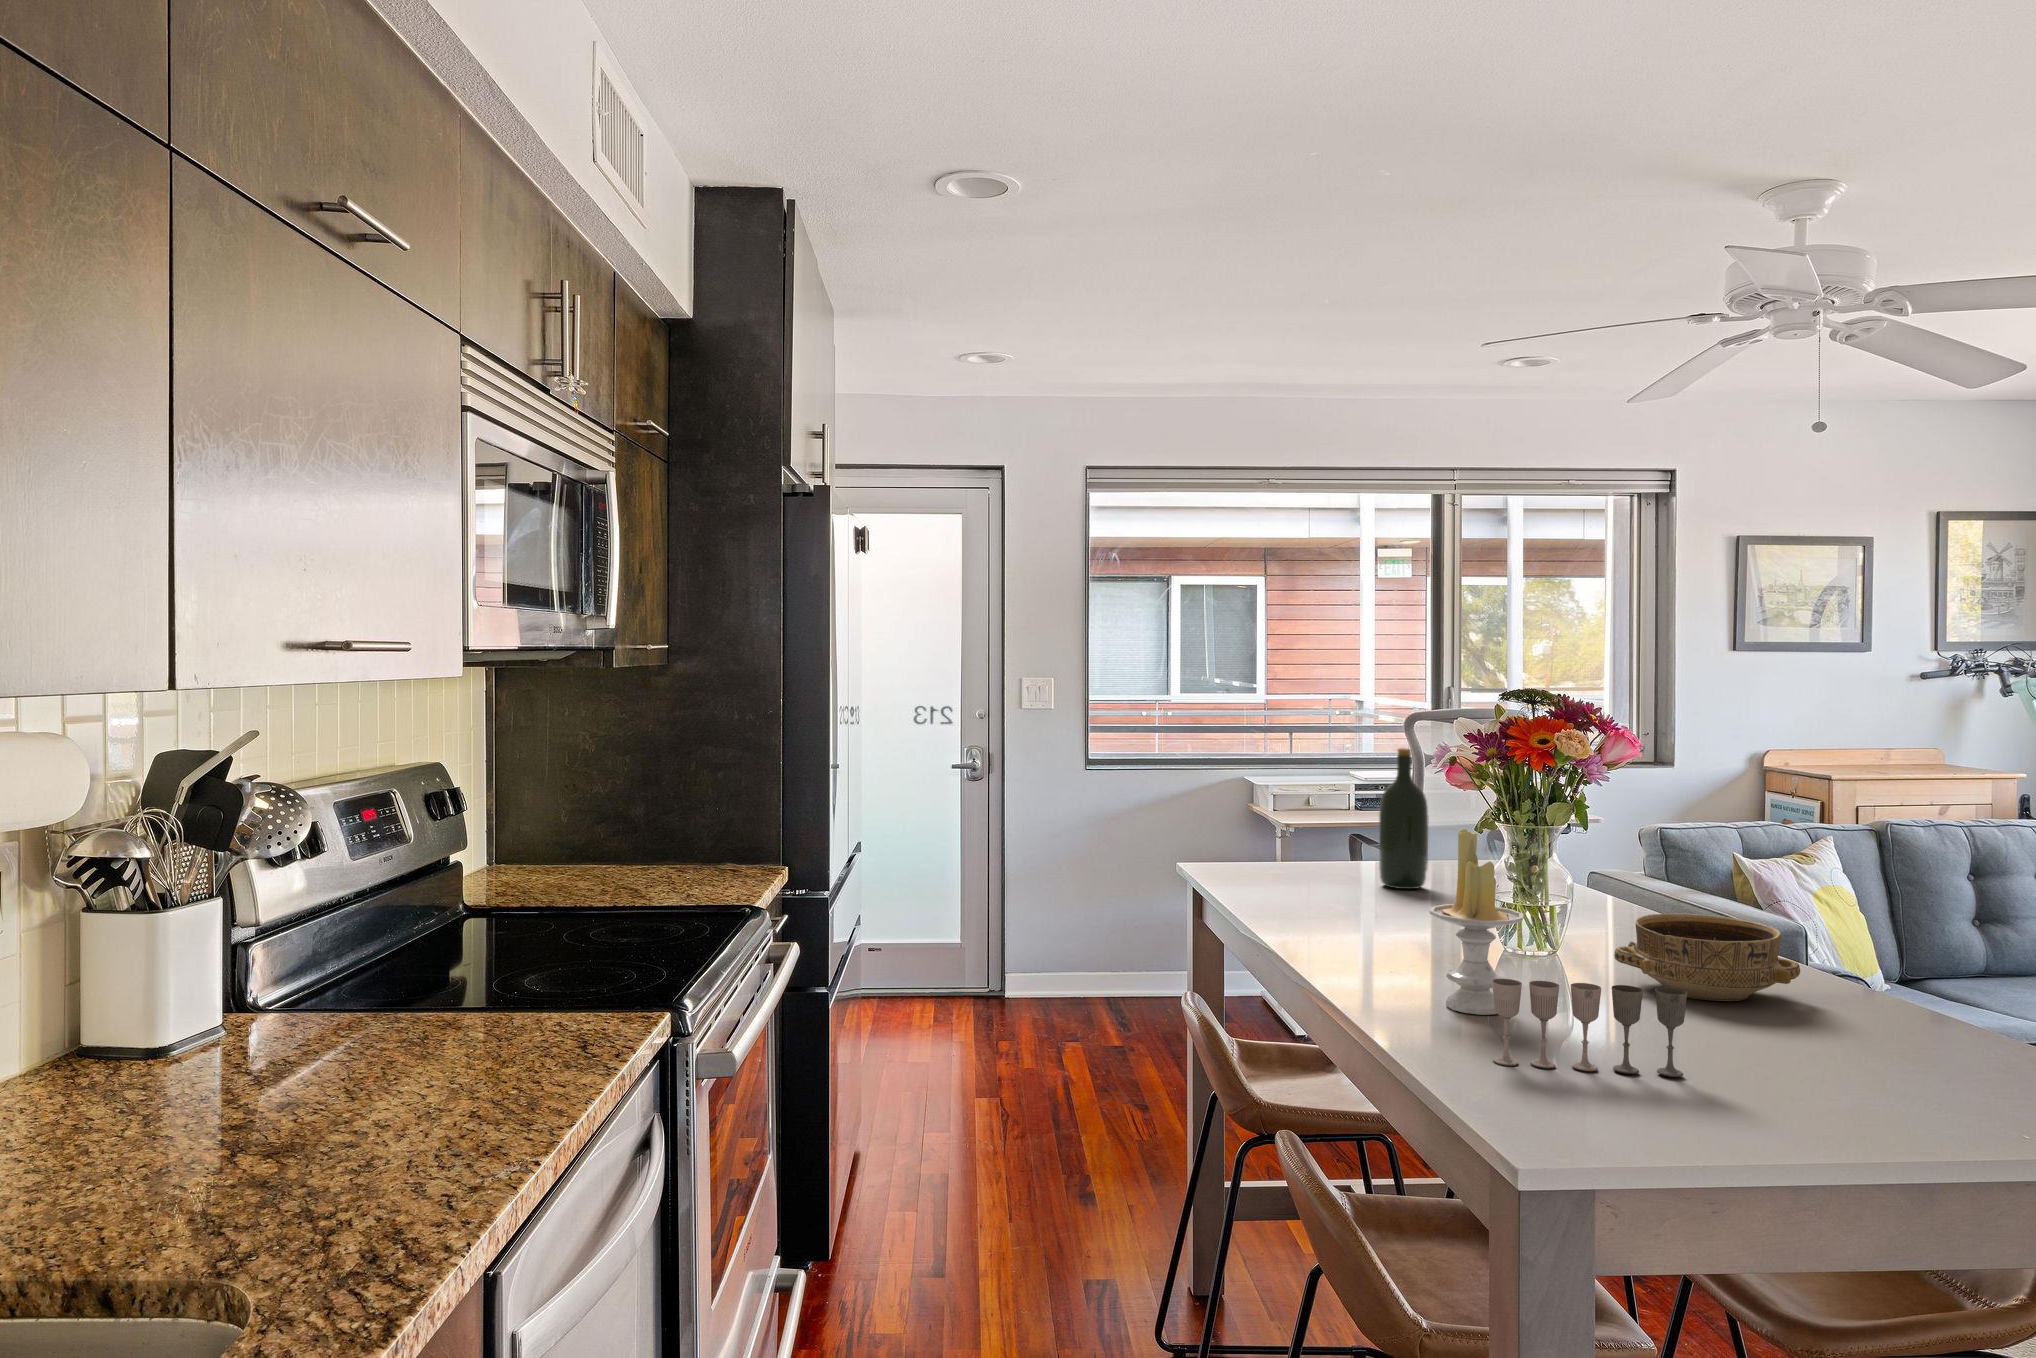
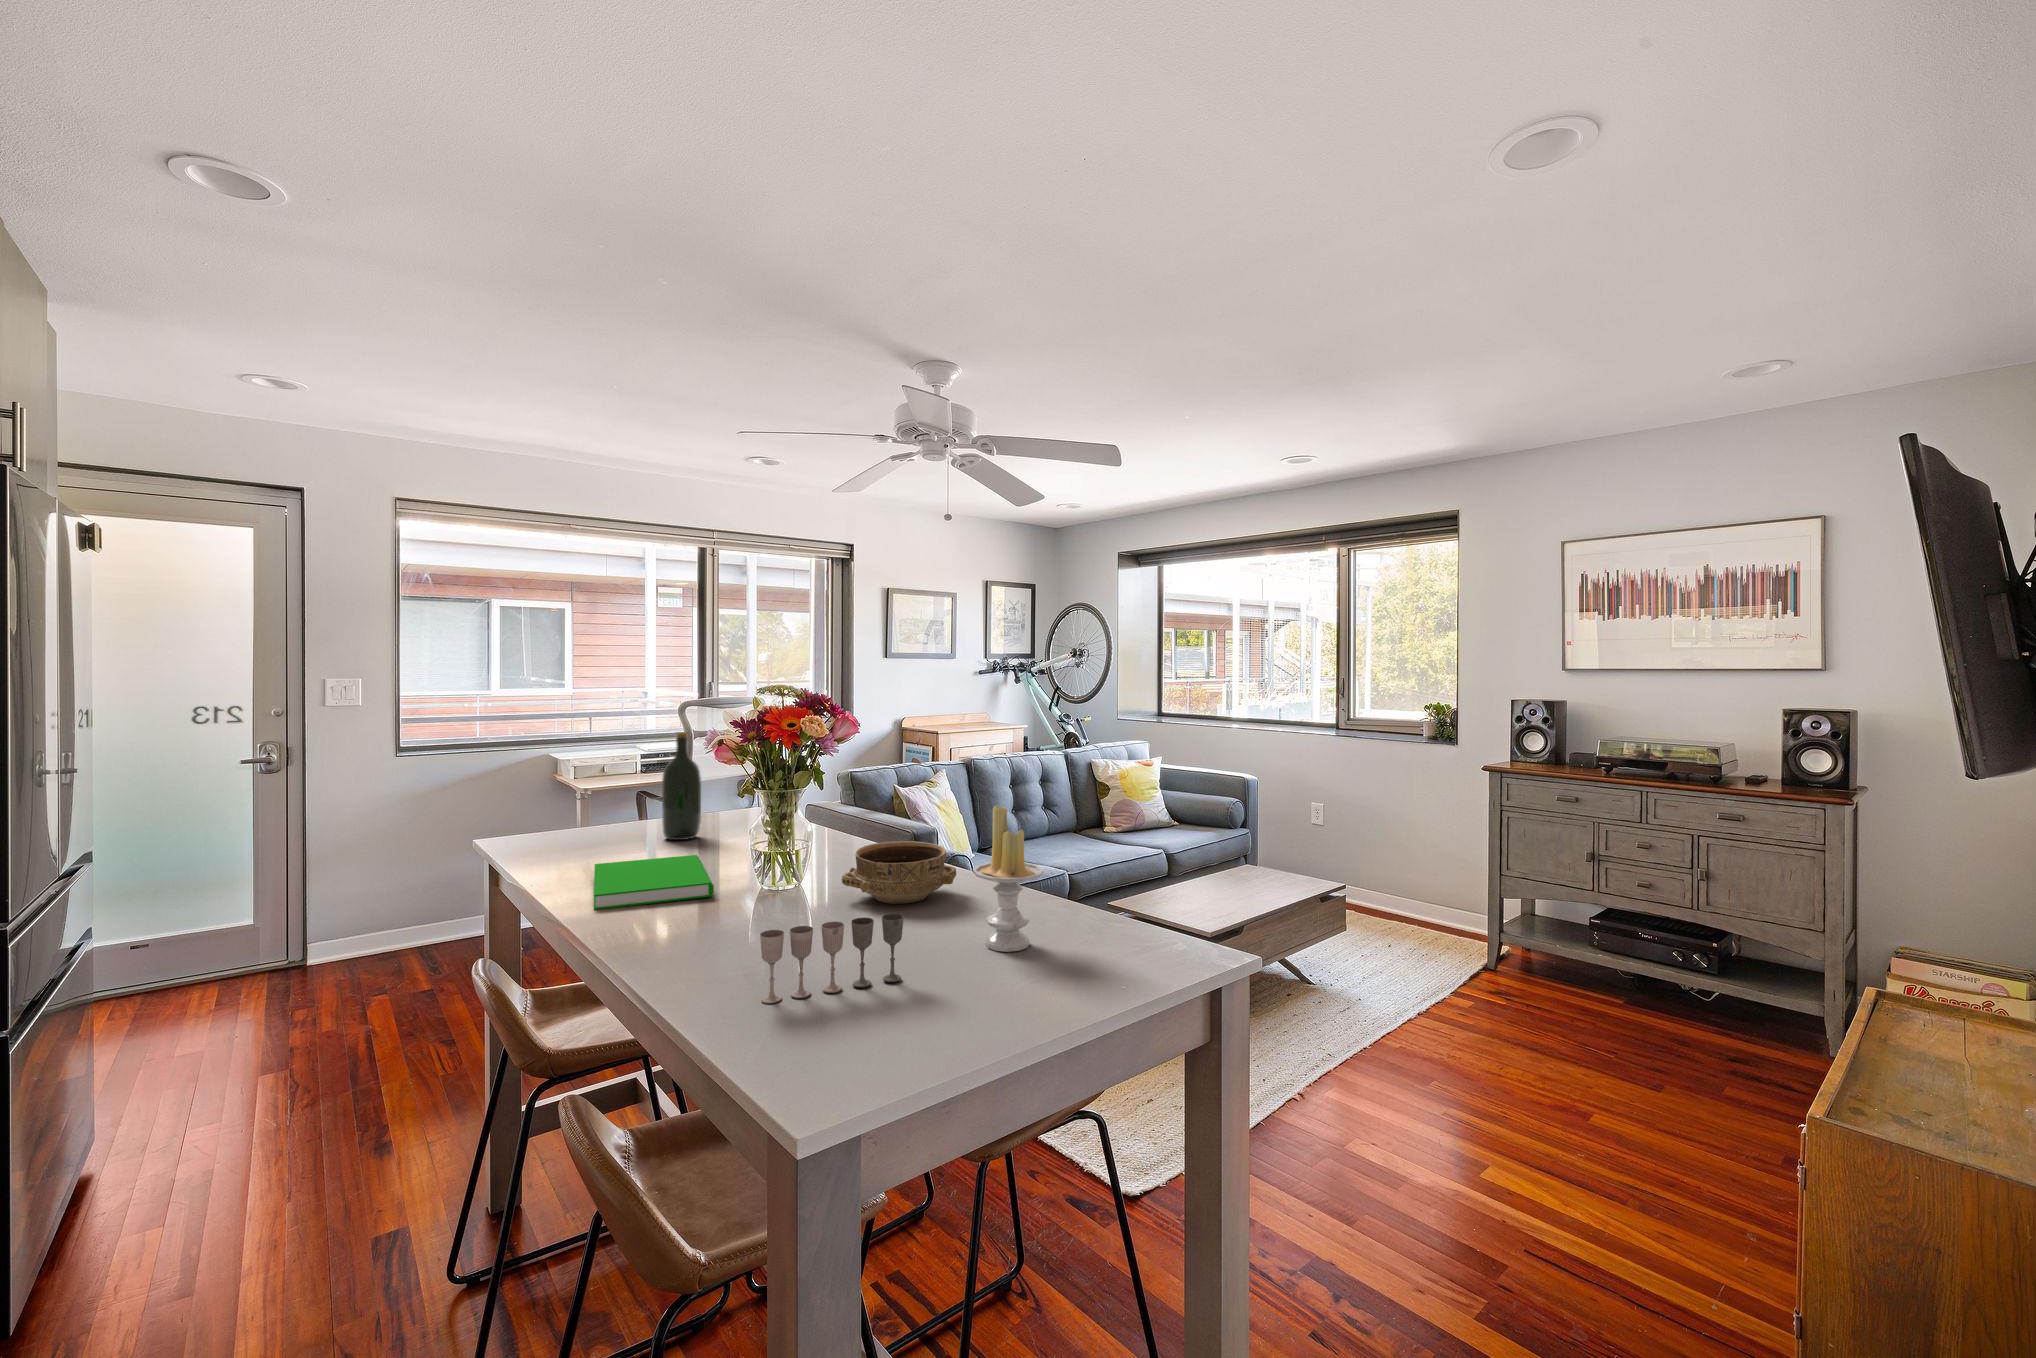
candle: present [1430,829,1523,1015] -> present [973,805,1044,952]
book: none [1302,899,1441,953] -> present [594,855,714,910]

